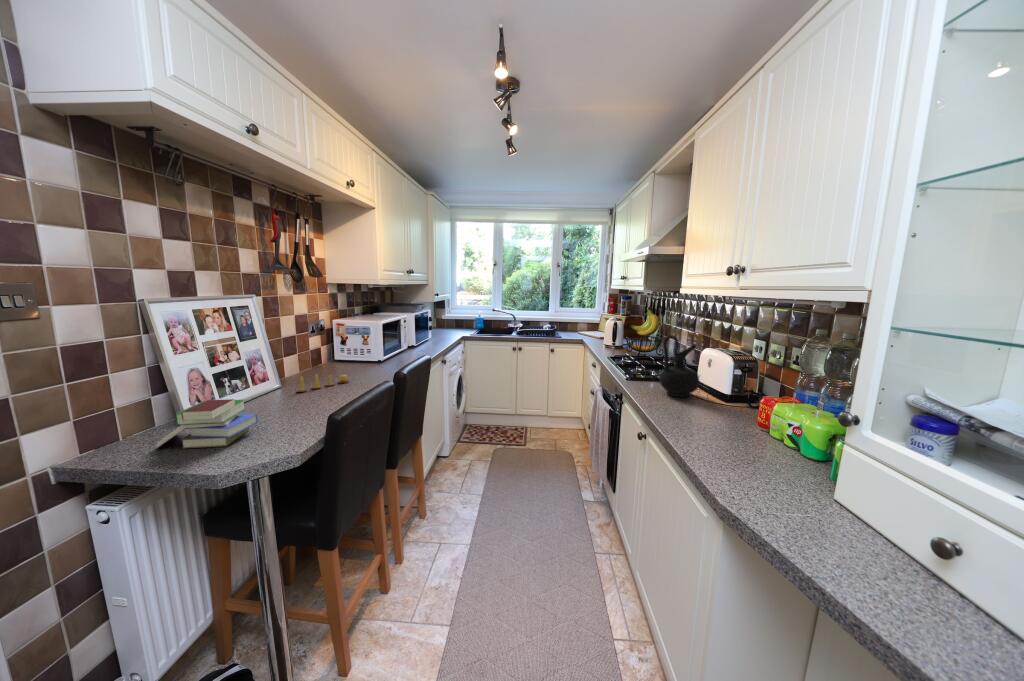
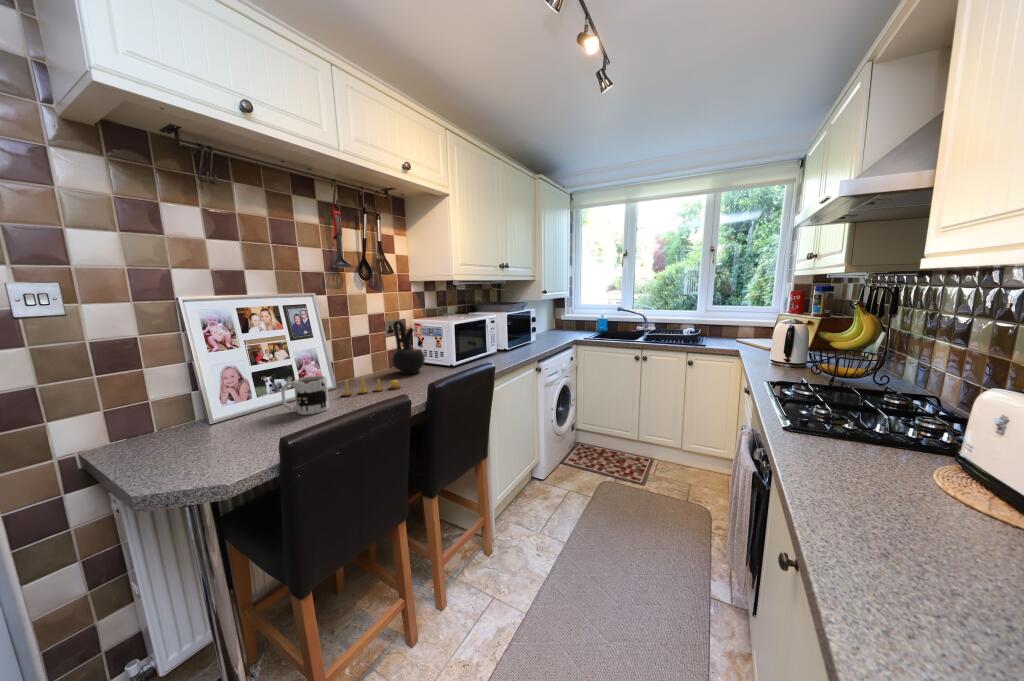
ceramic jug: present [660,335,699,397] -> present [393,321,425,374]
mug: none [253,373,301,409] -> present [281,376,329,415]
book: present [156,399,258,449] -> none [151,402,249,456]

